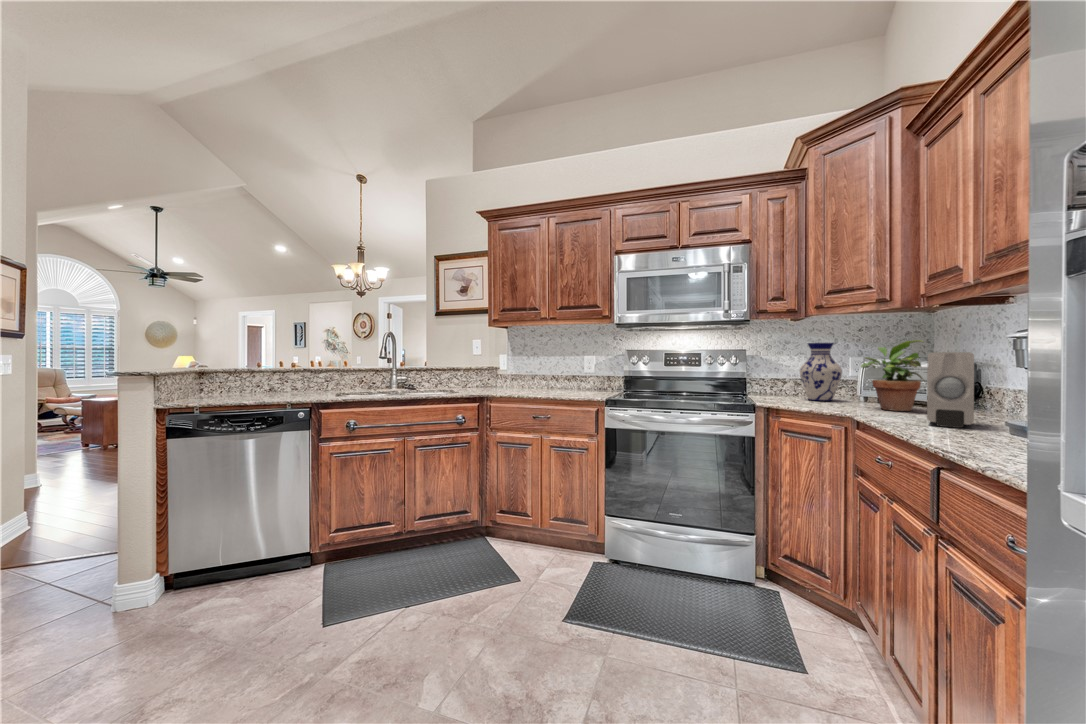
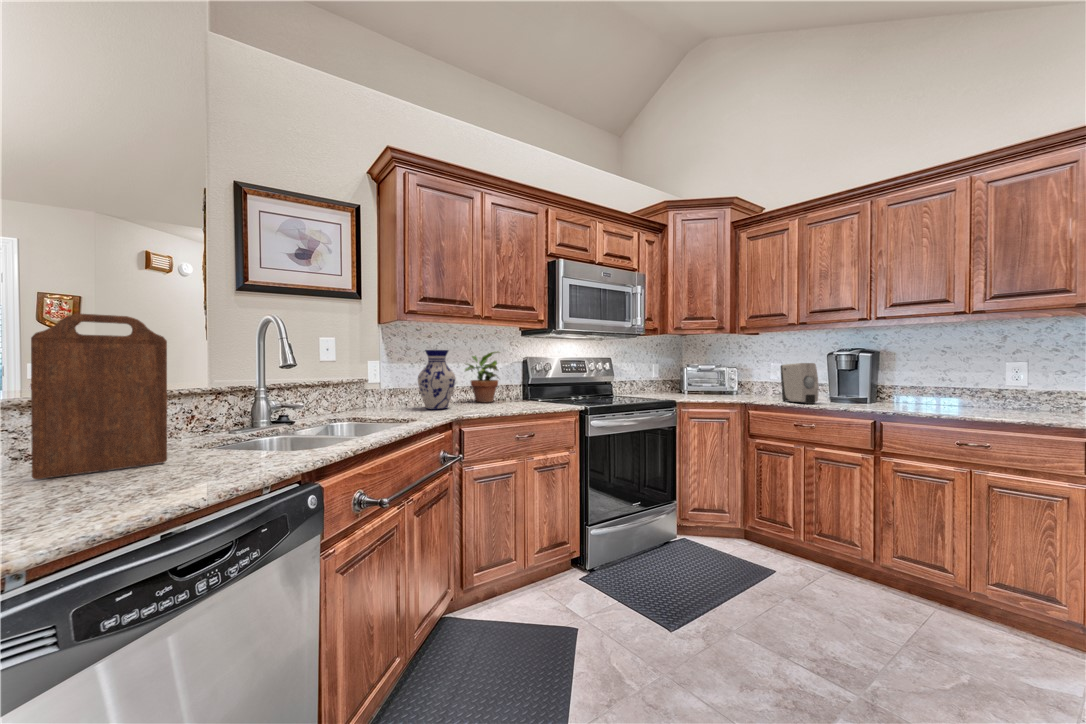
cutting board: none [294,338,326,396] -> present [31,314,167,479]
potted plant: present [861,340,923,411] -> present [465,352,499,402]
vase: present [800,343,842,401] -> present [418,350,456,410]

